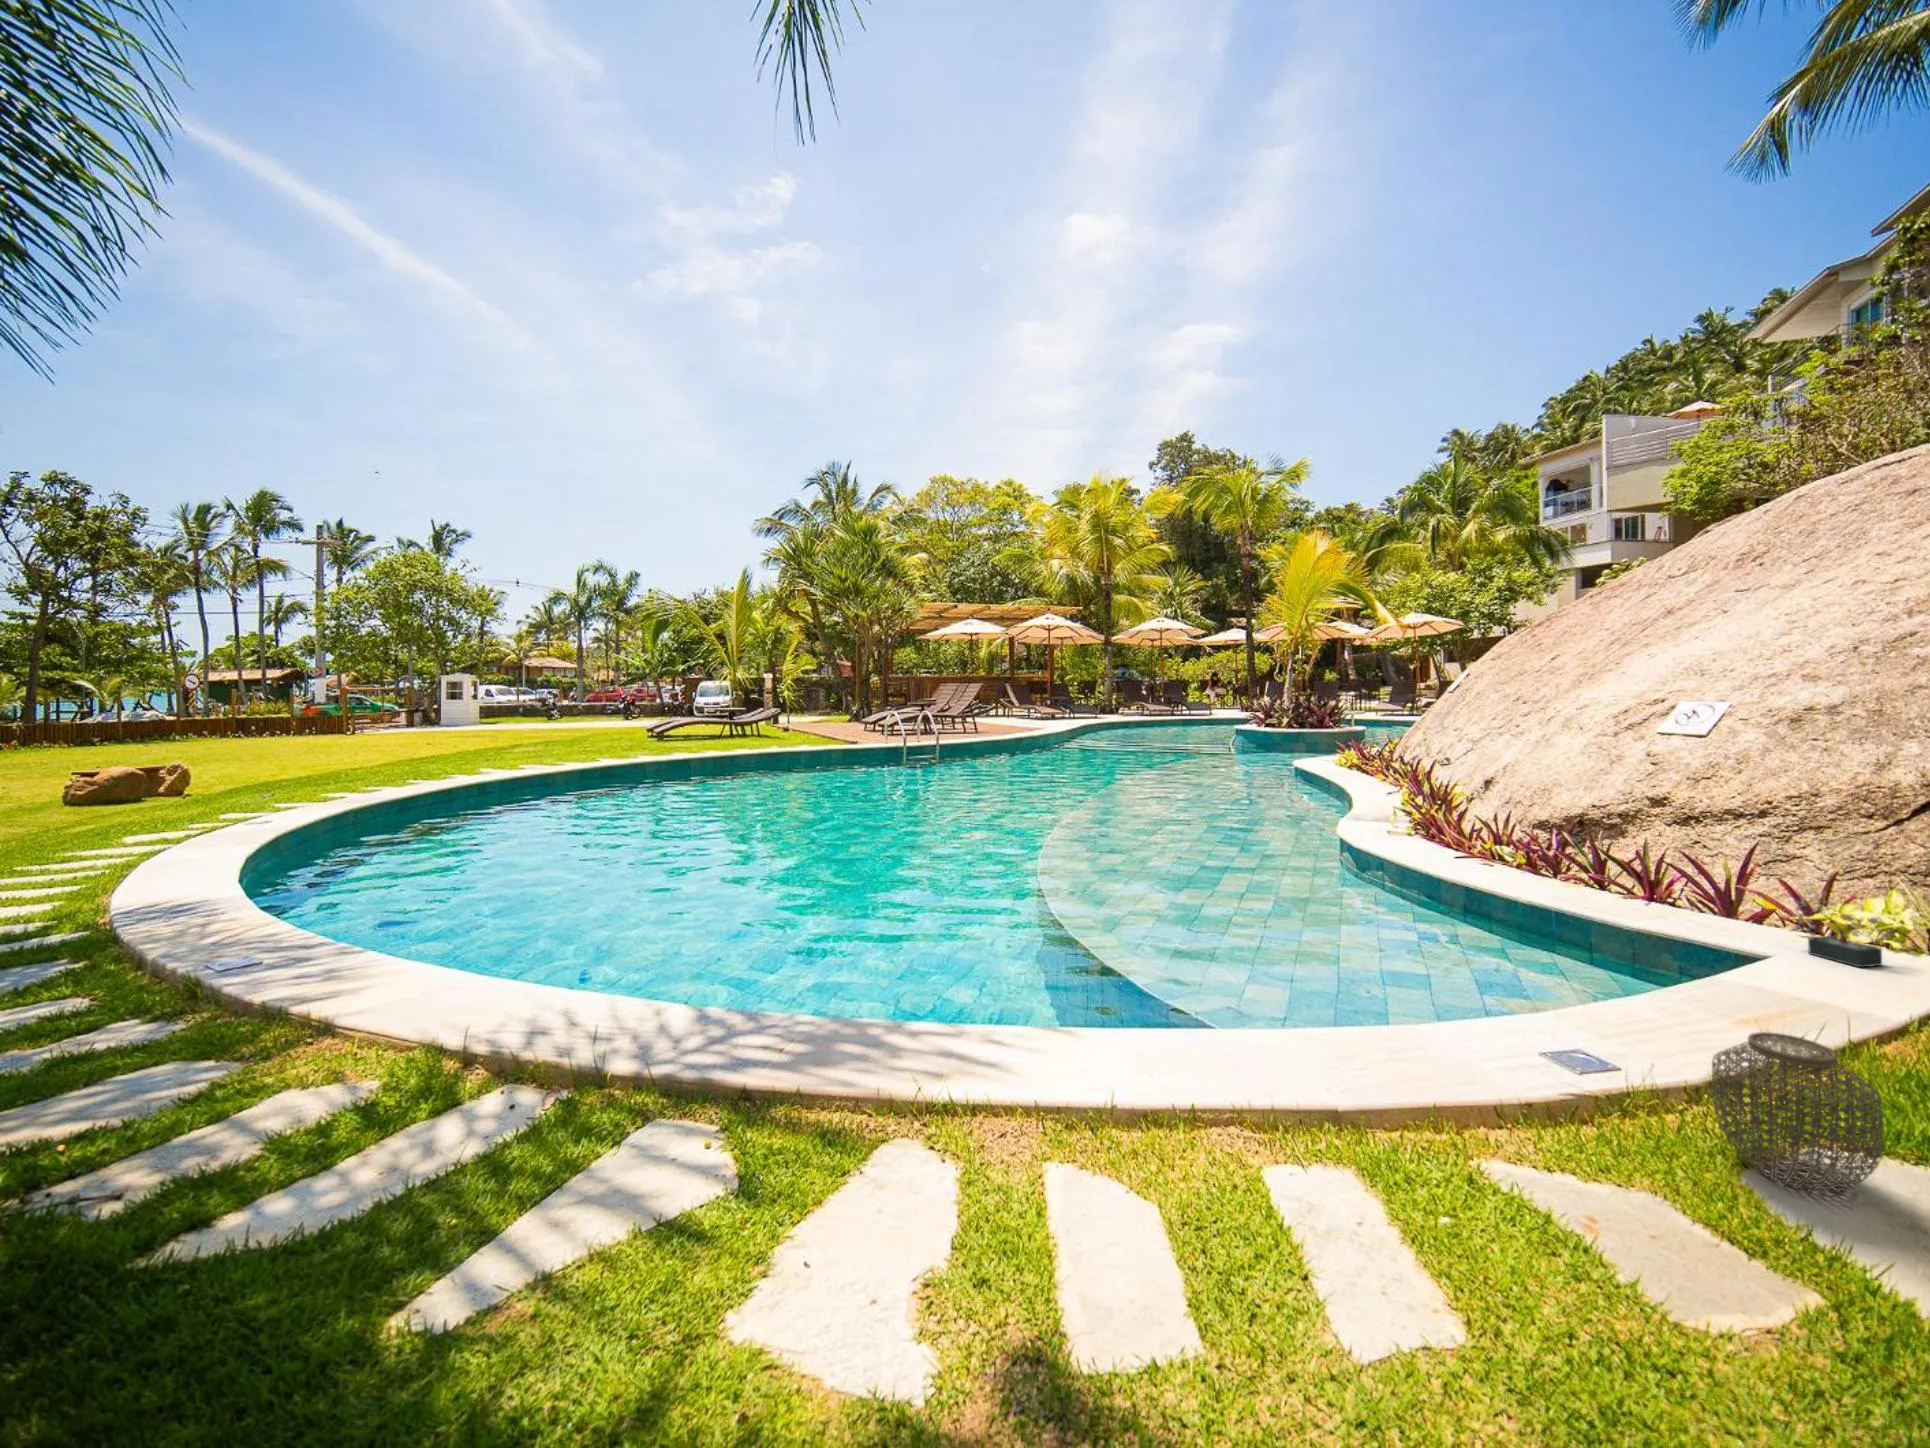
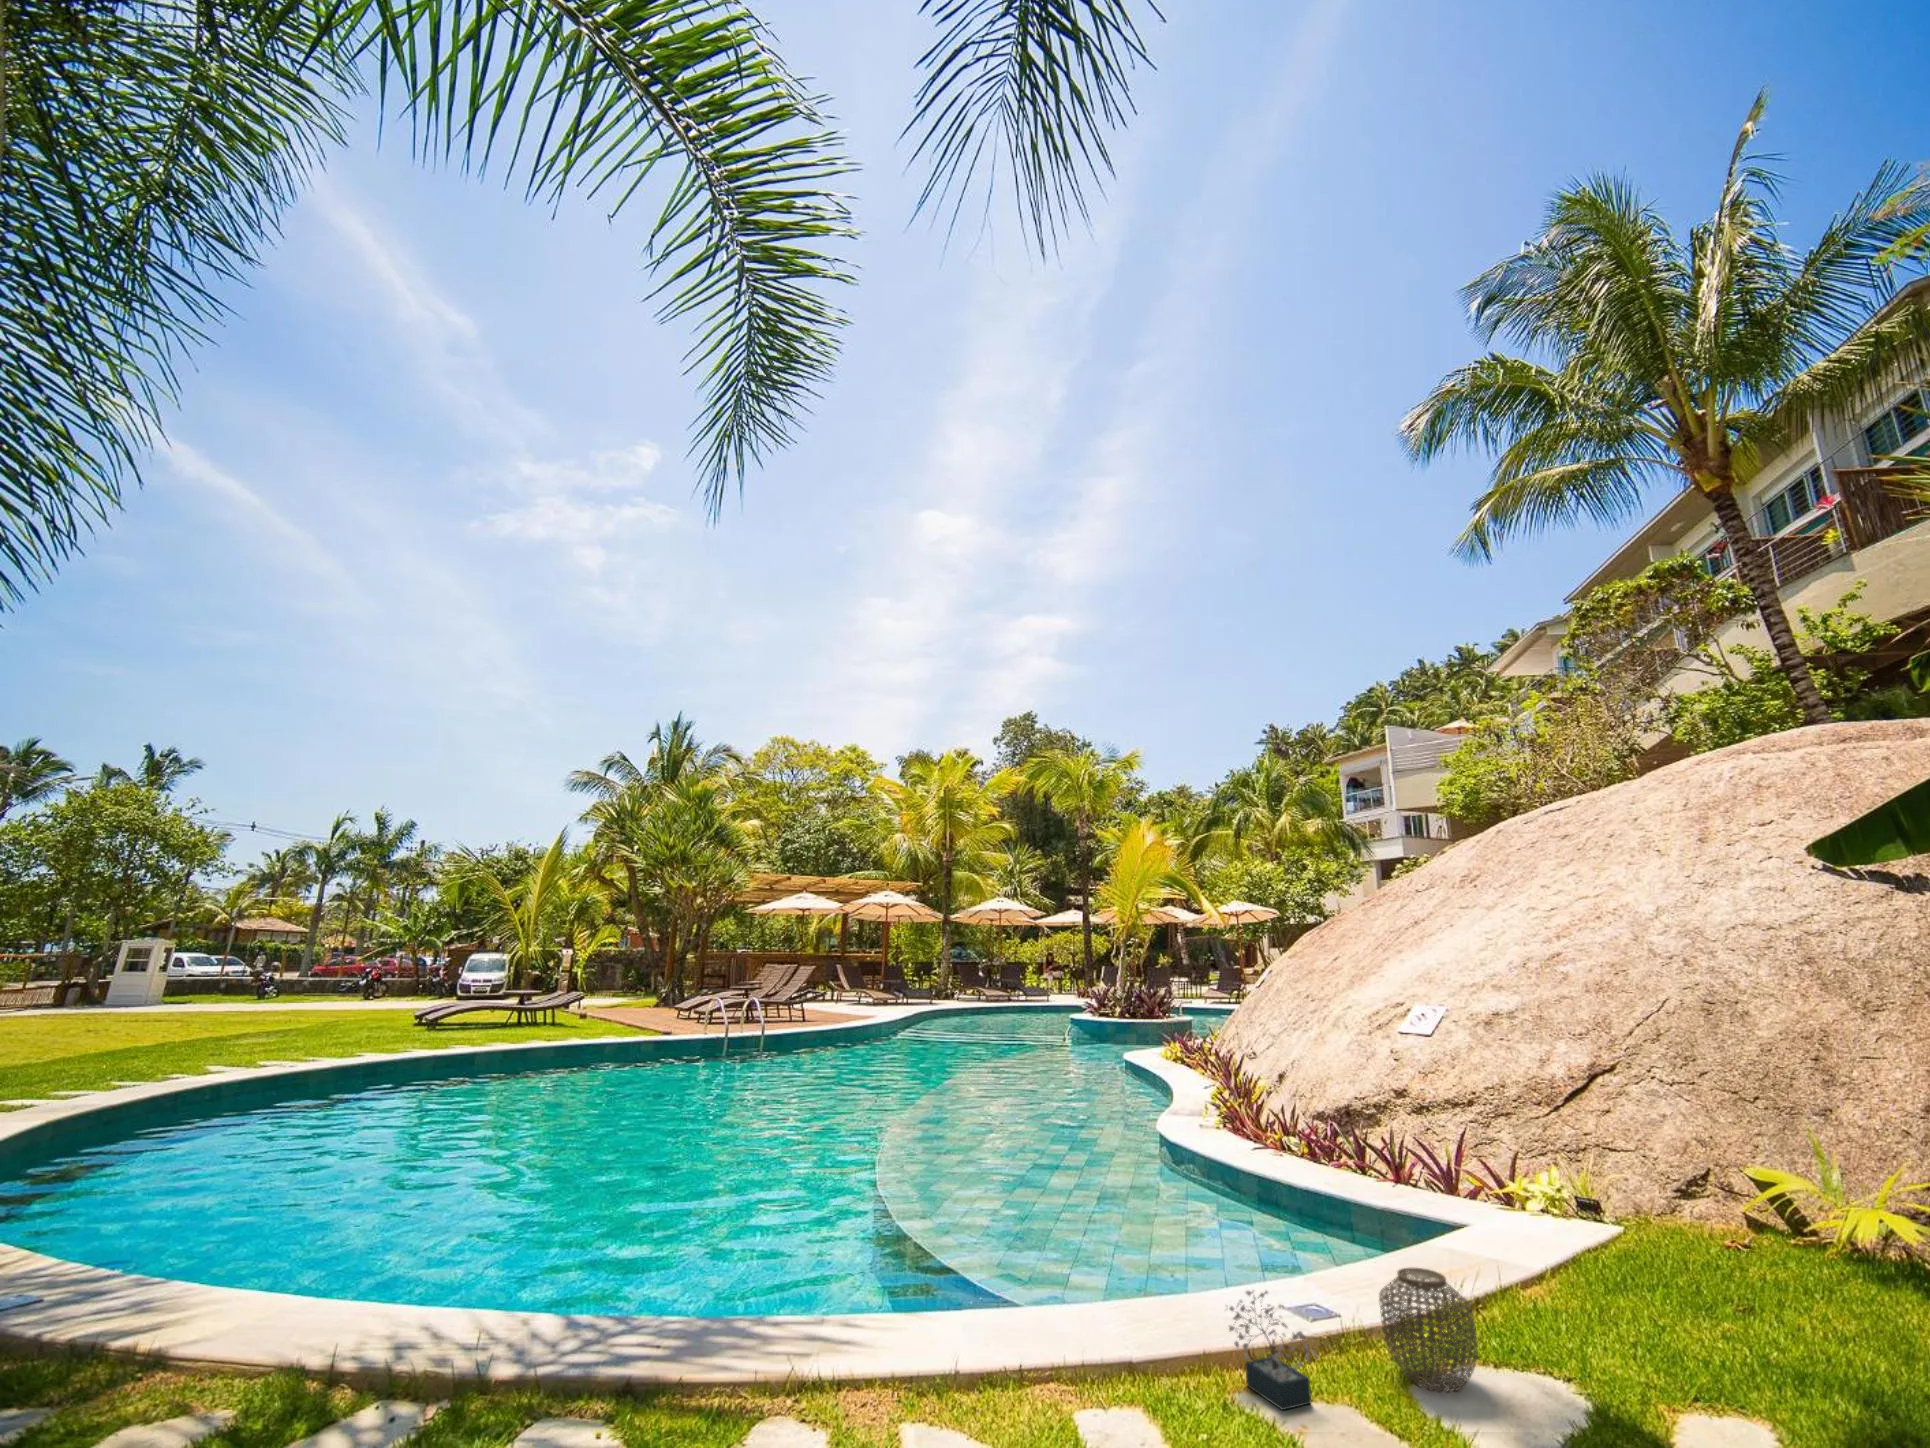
decorative plant: present [1789,891,1895,968] -> present [1229,1291,1318,1410]

